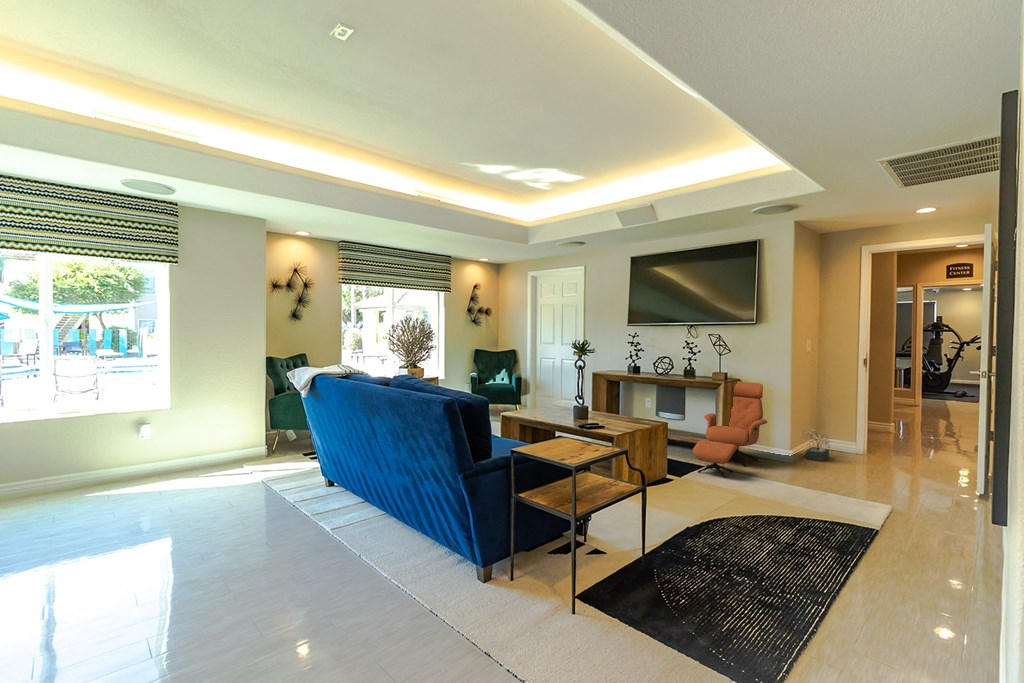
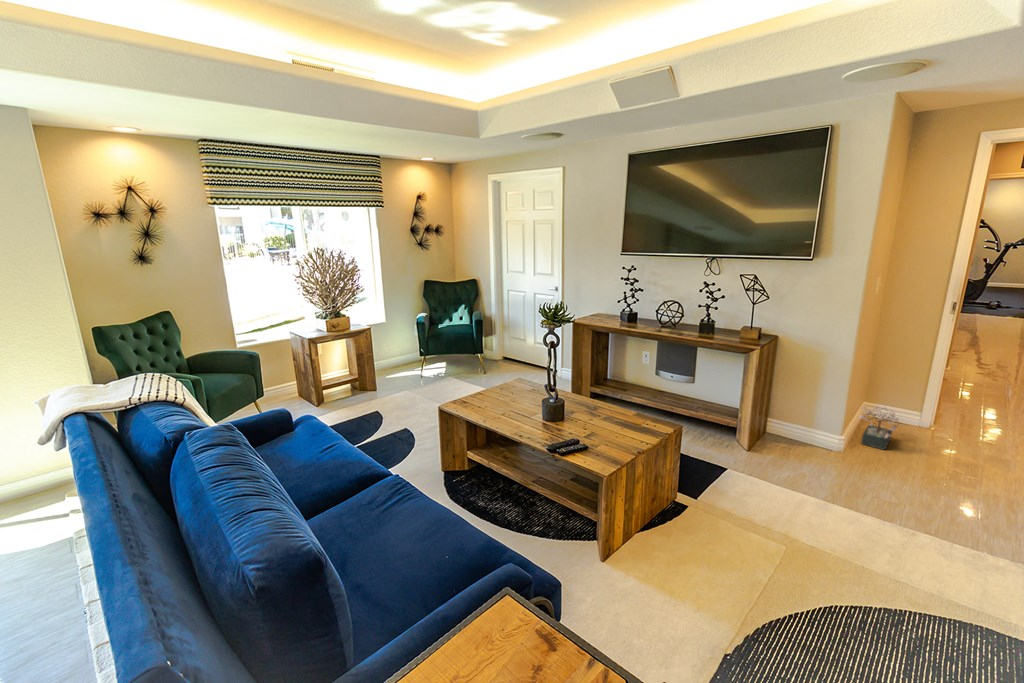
lounge chair: present [693,382,767,478] -> none [718,340,819,500]

